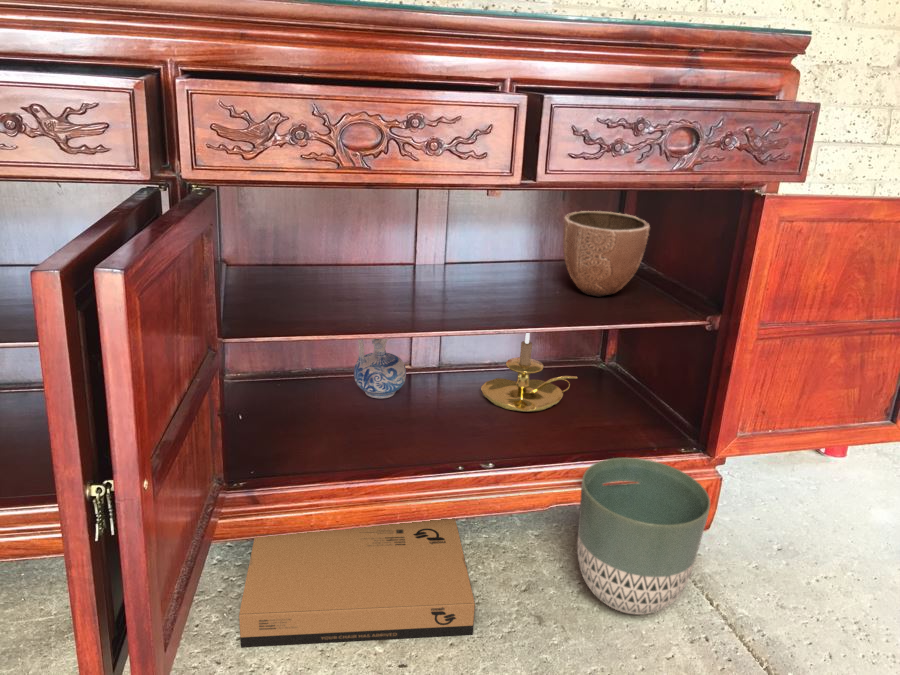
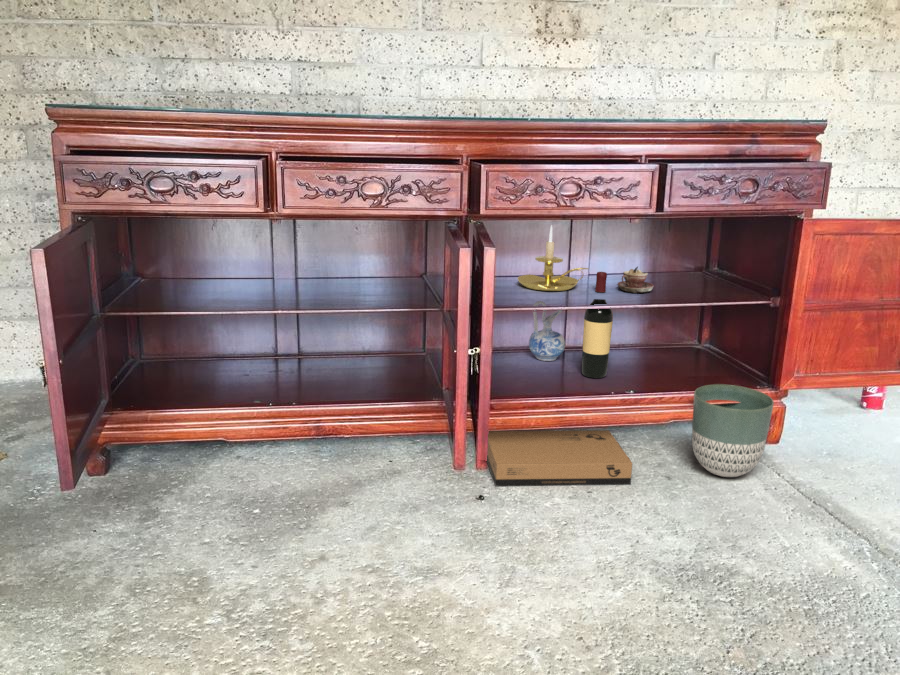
decorative bowl: present [563,211,650,296] -> none [673,231,731,287]
teacup: none [474,267,529,308] -> present [617,267,653,293]
wine bottle: none [422,275,466,434] -> present [582,272,613,378]
candle holder: present [481,333,578,412] -> present [518,225,588,291]

